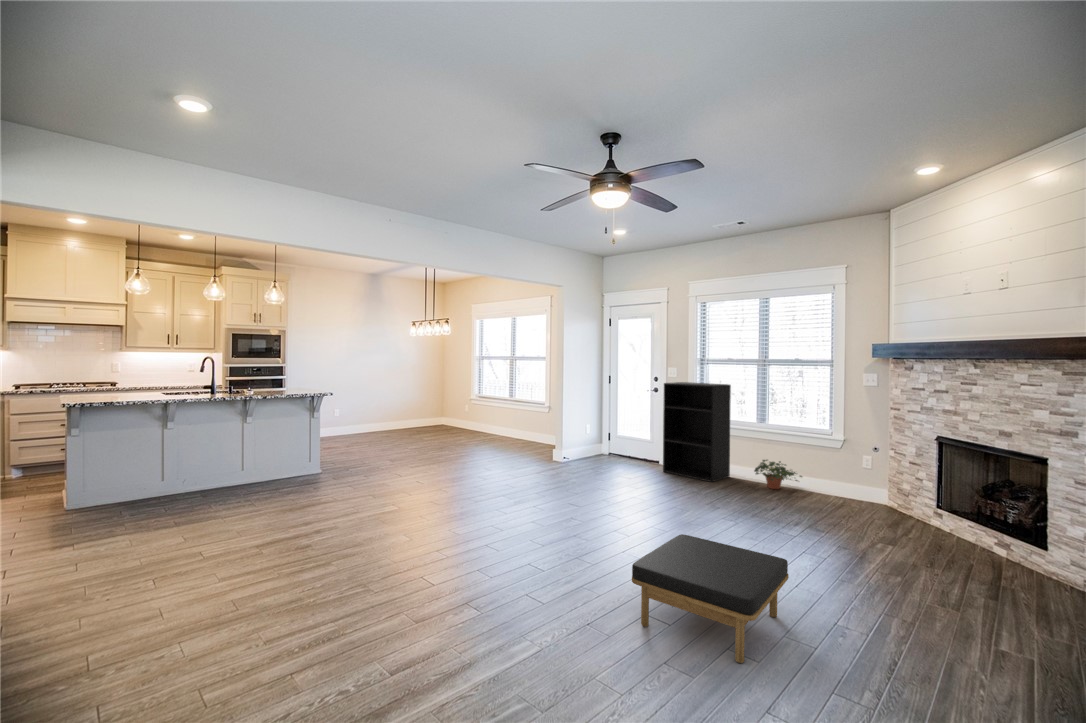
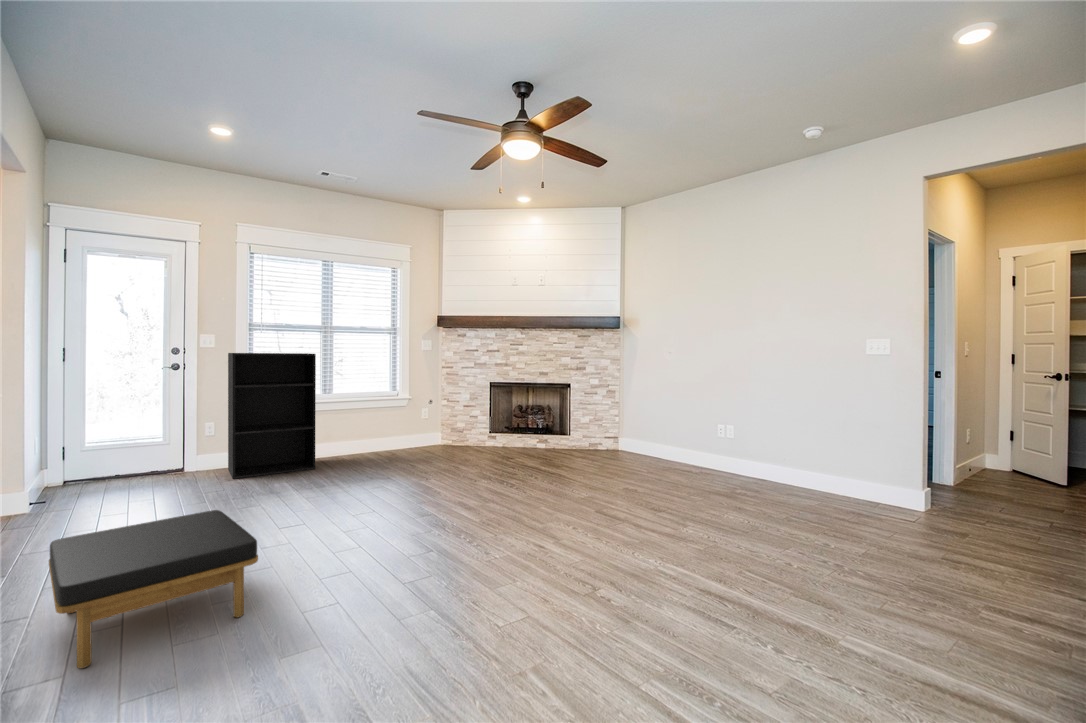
potted plant: present [754,460,802,489] -> none [343,430,391,458]
ottoman: present [632,534,788,663] -> present [49,510,258,668]

